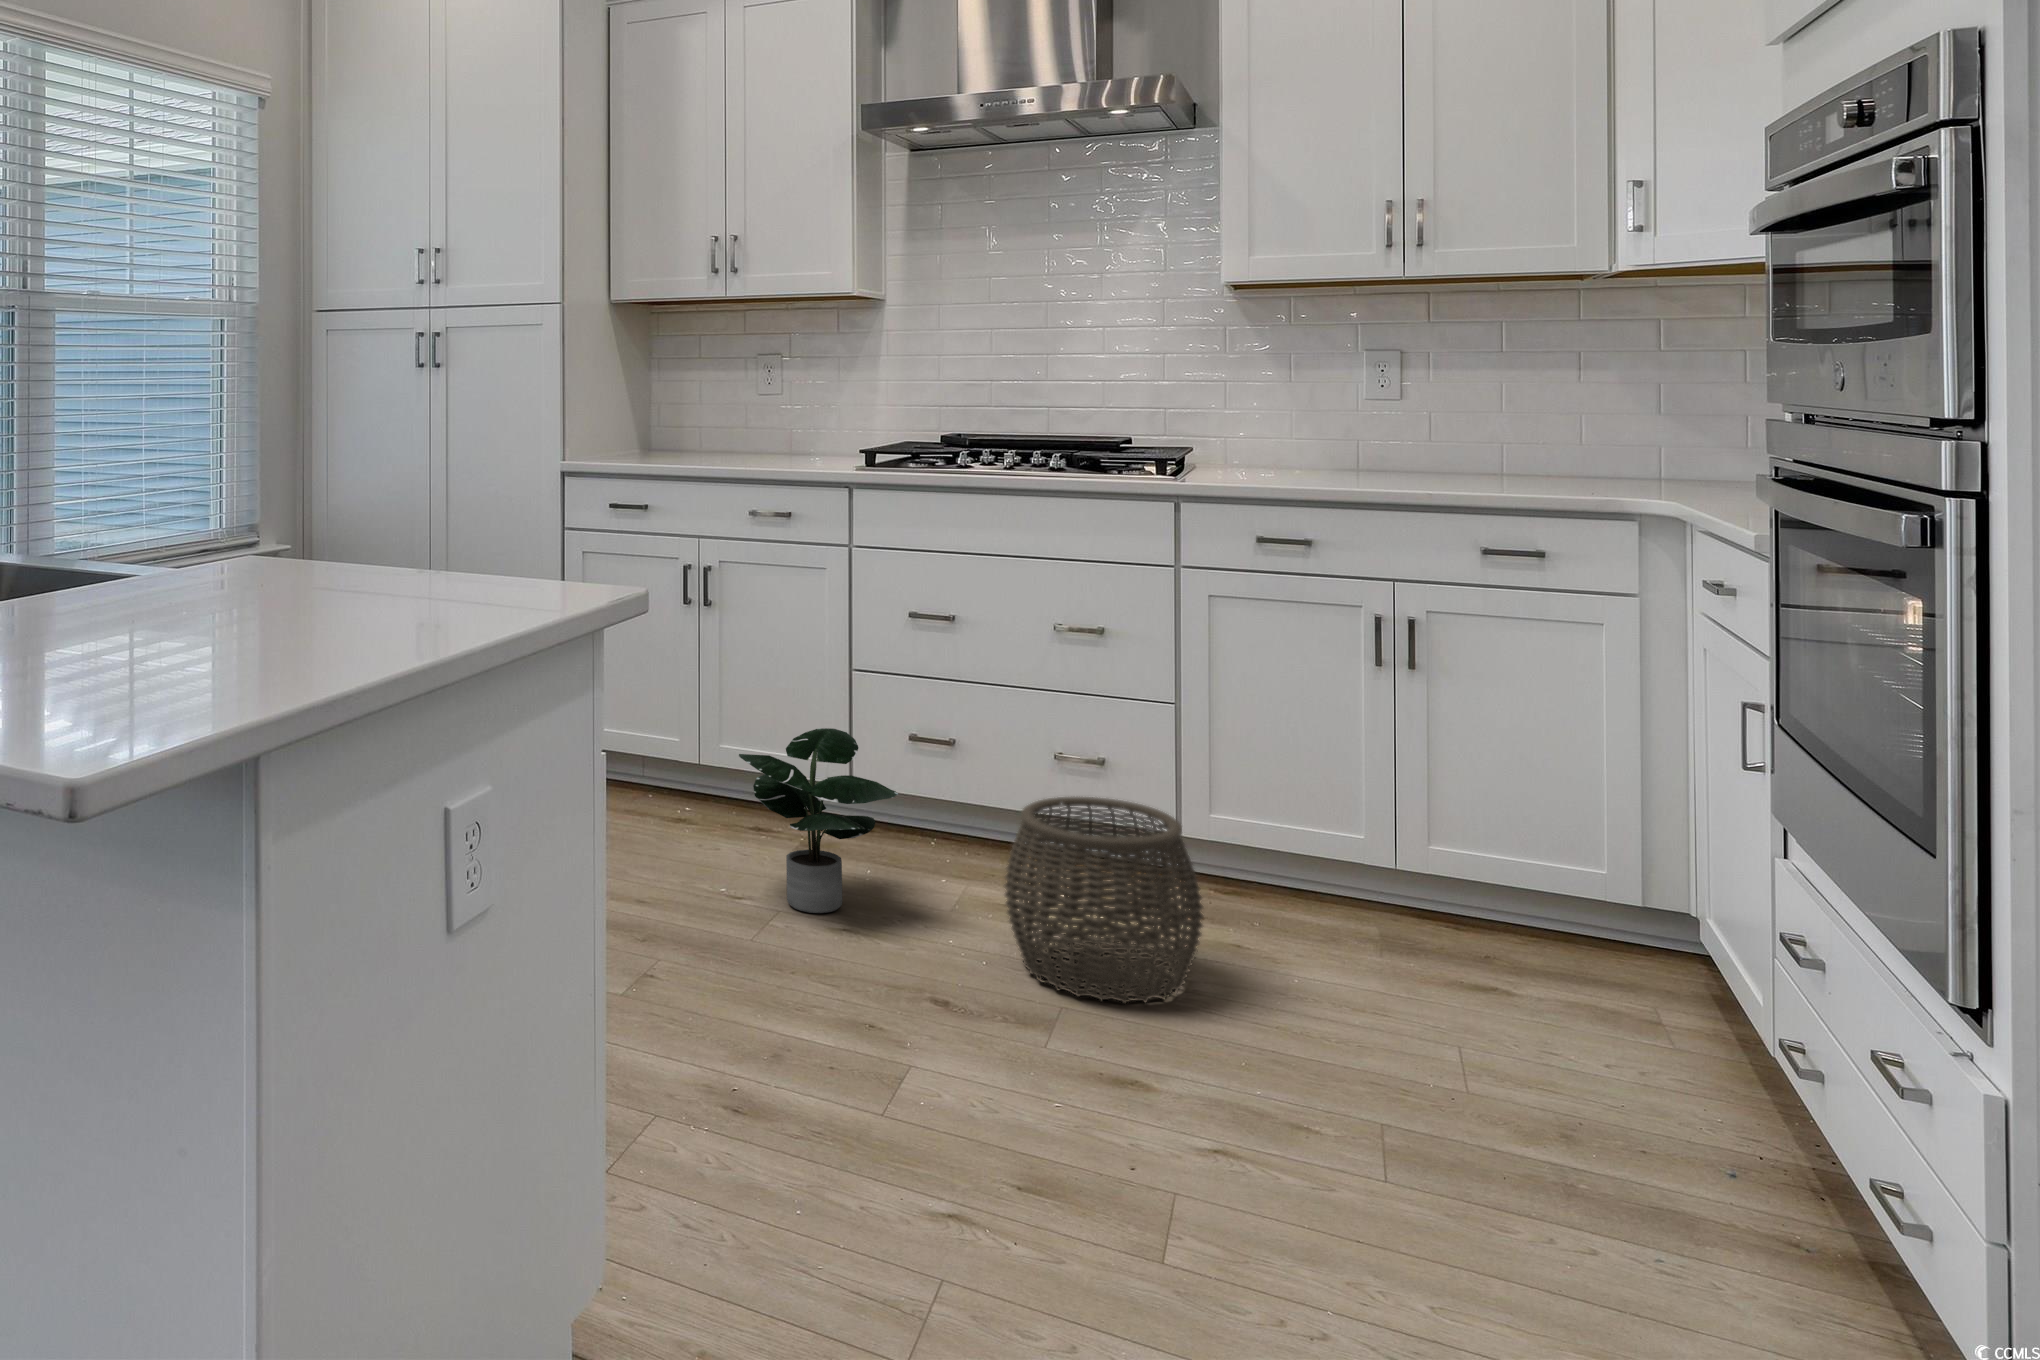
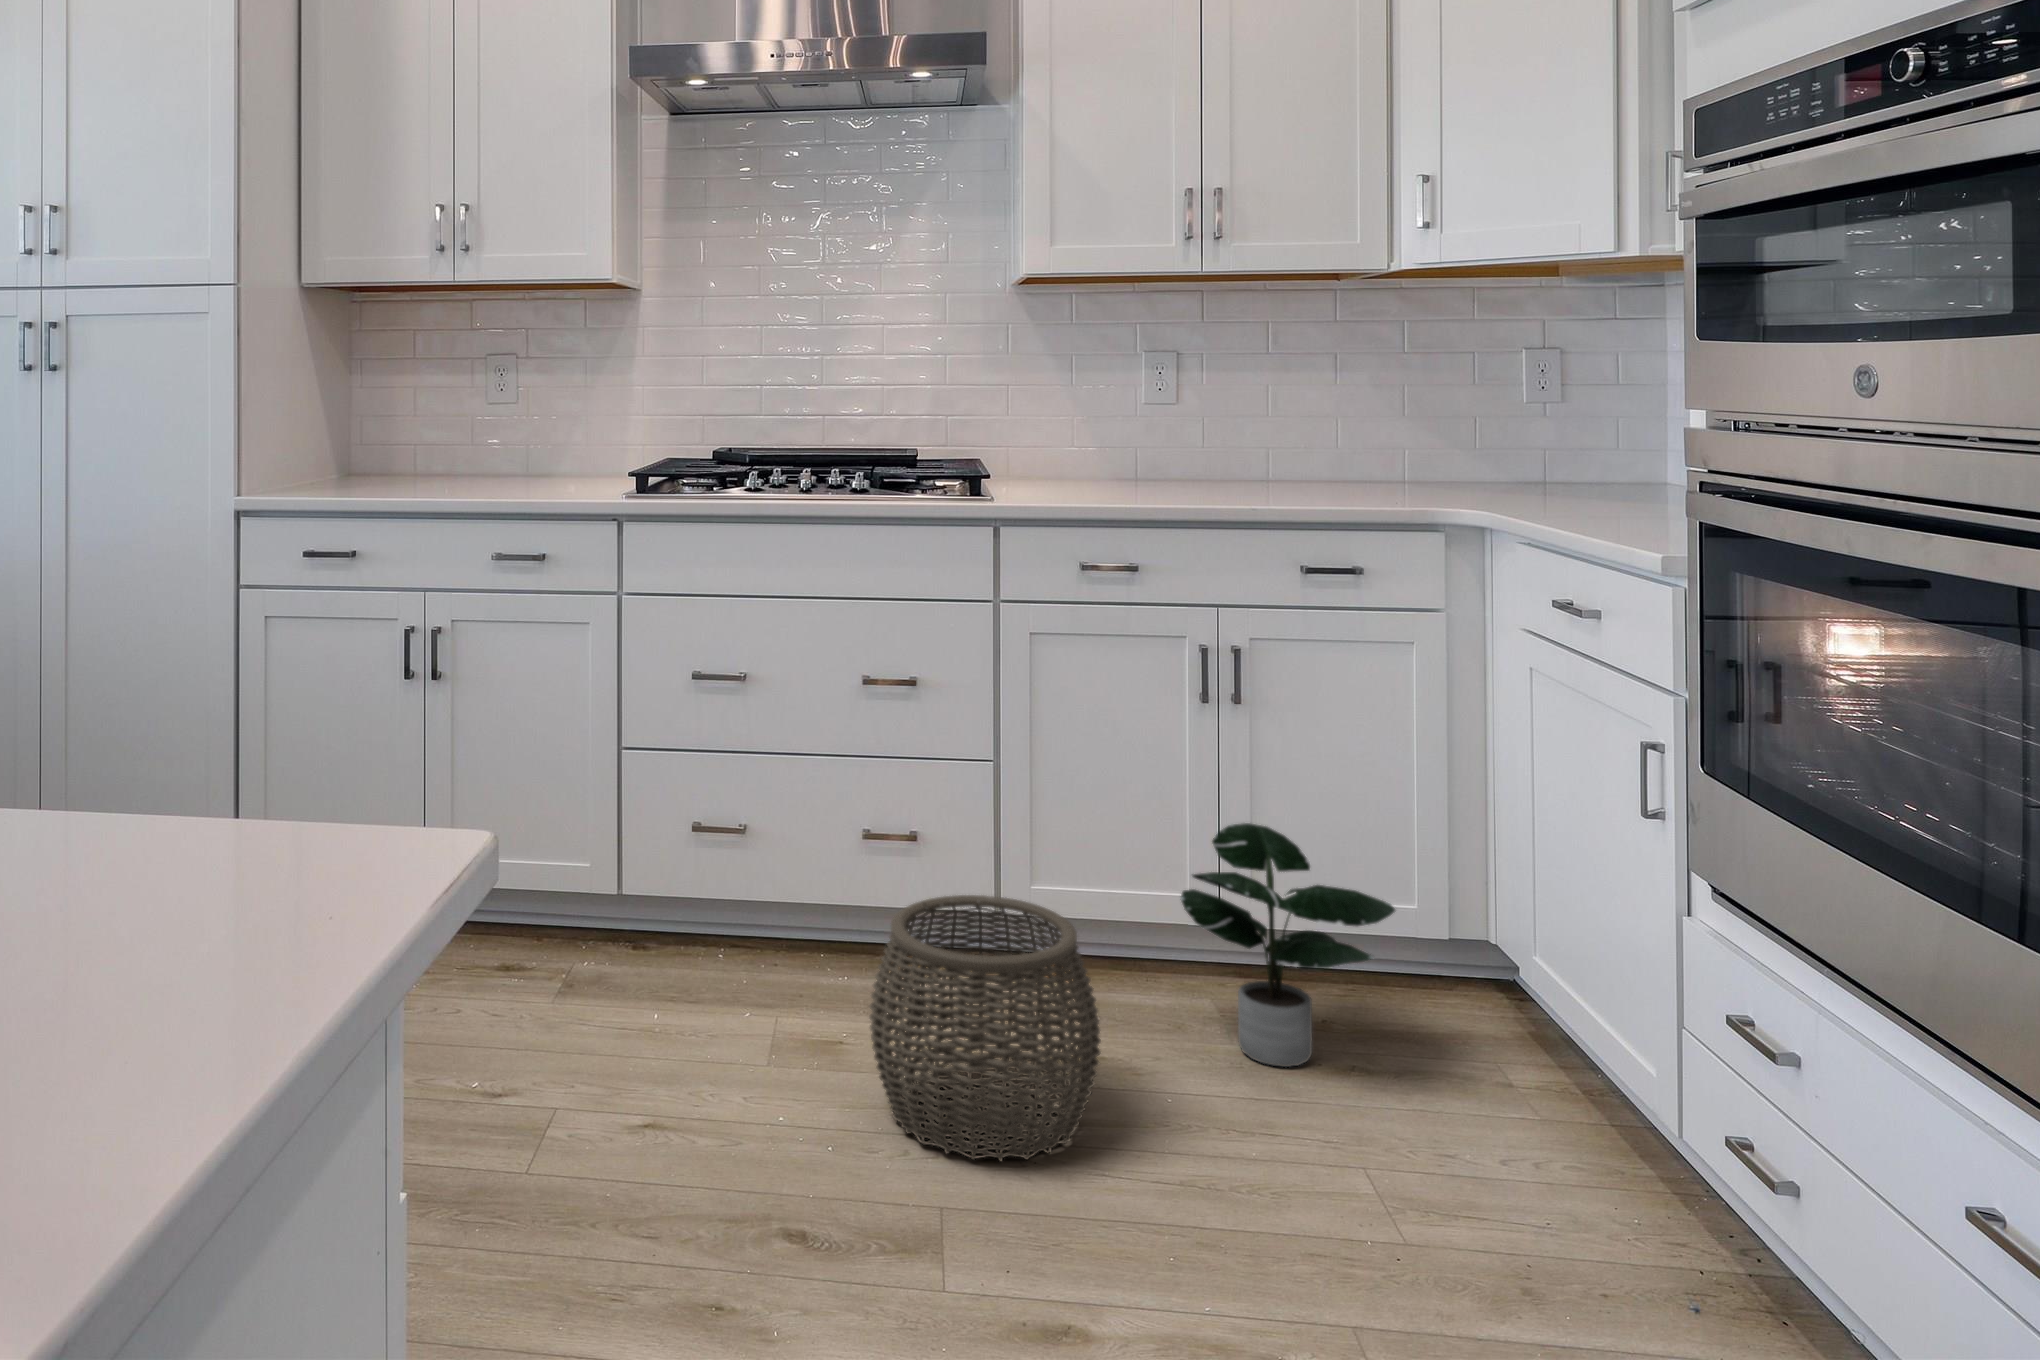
potted plant: present [739,728,898,913] -> present [1180,823,1395,1067]

